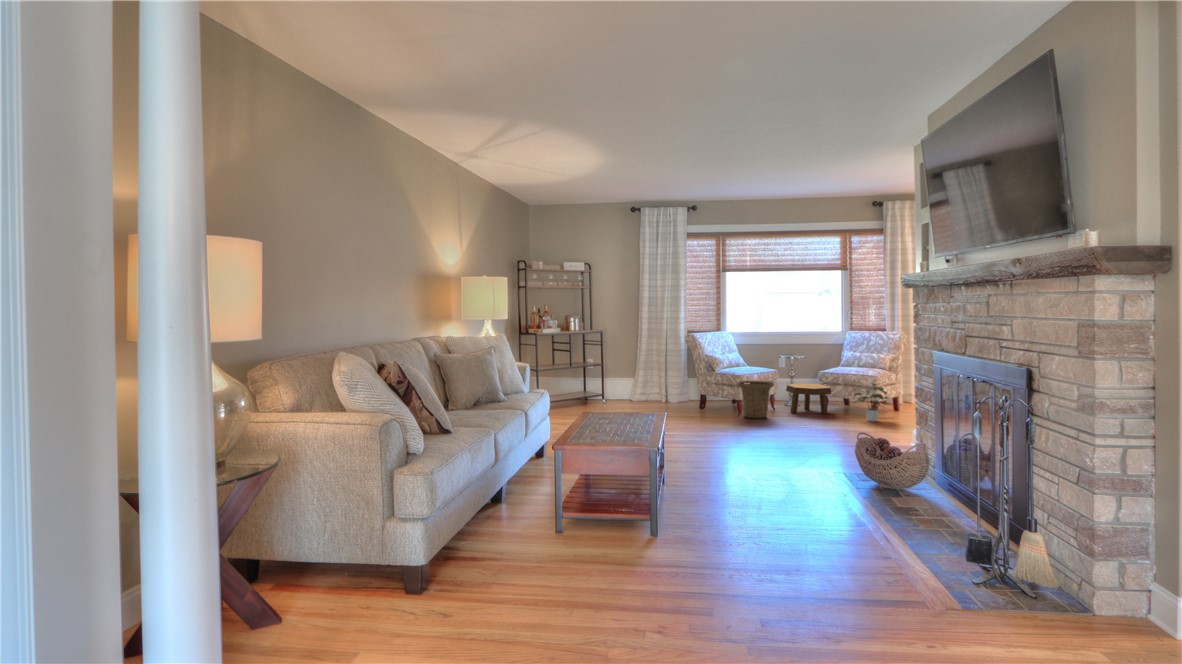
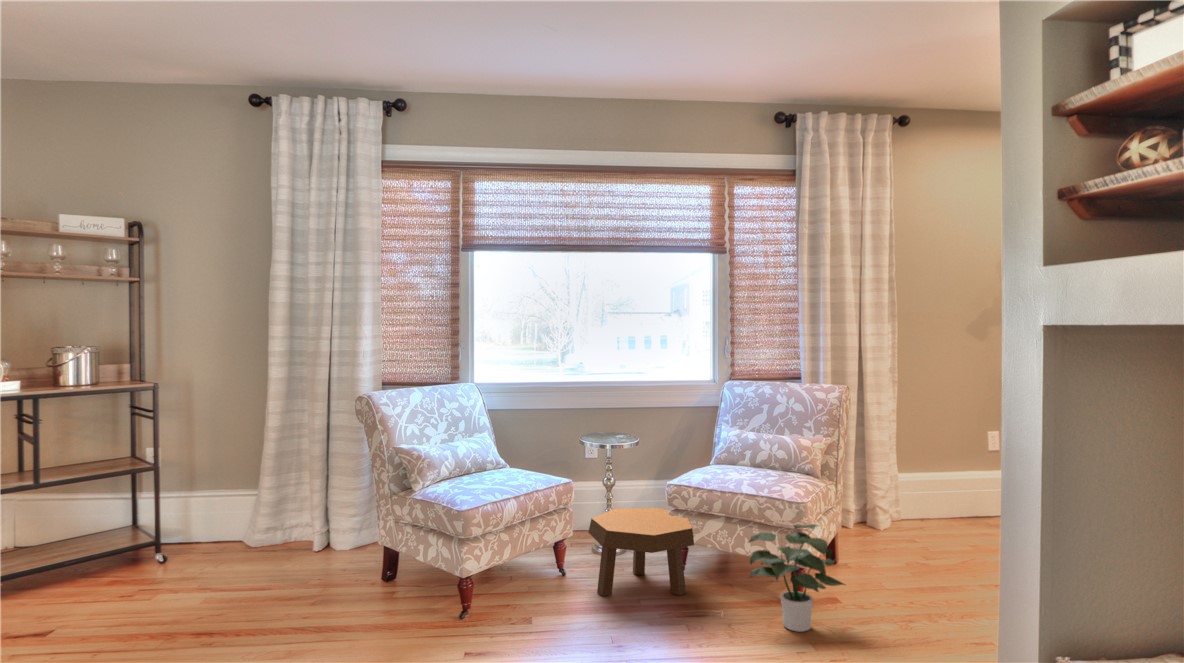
basket: present [737,381,774,419] -> none [448,518,548,637]

